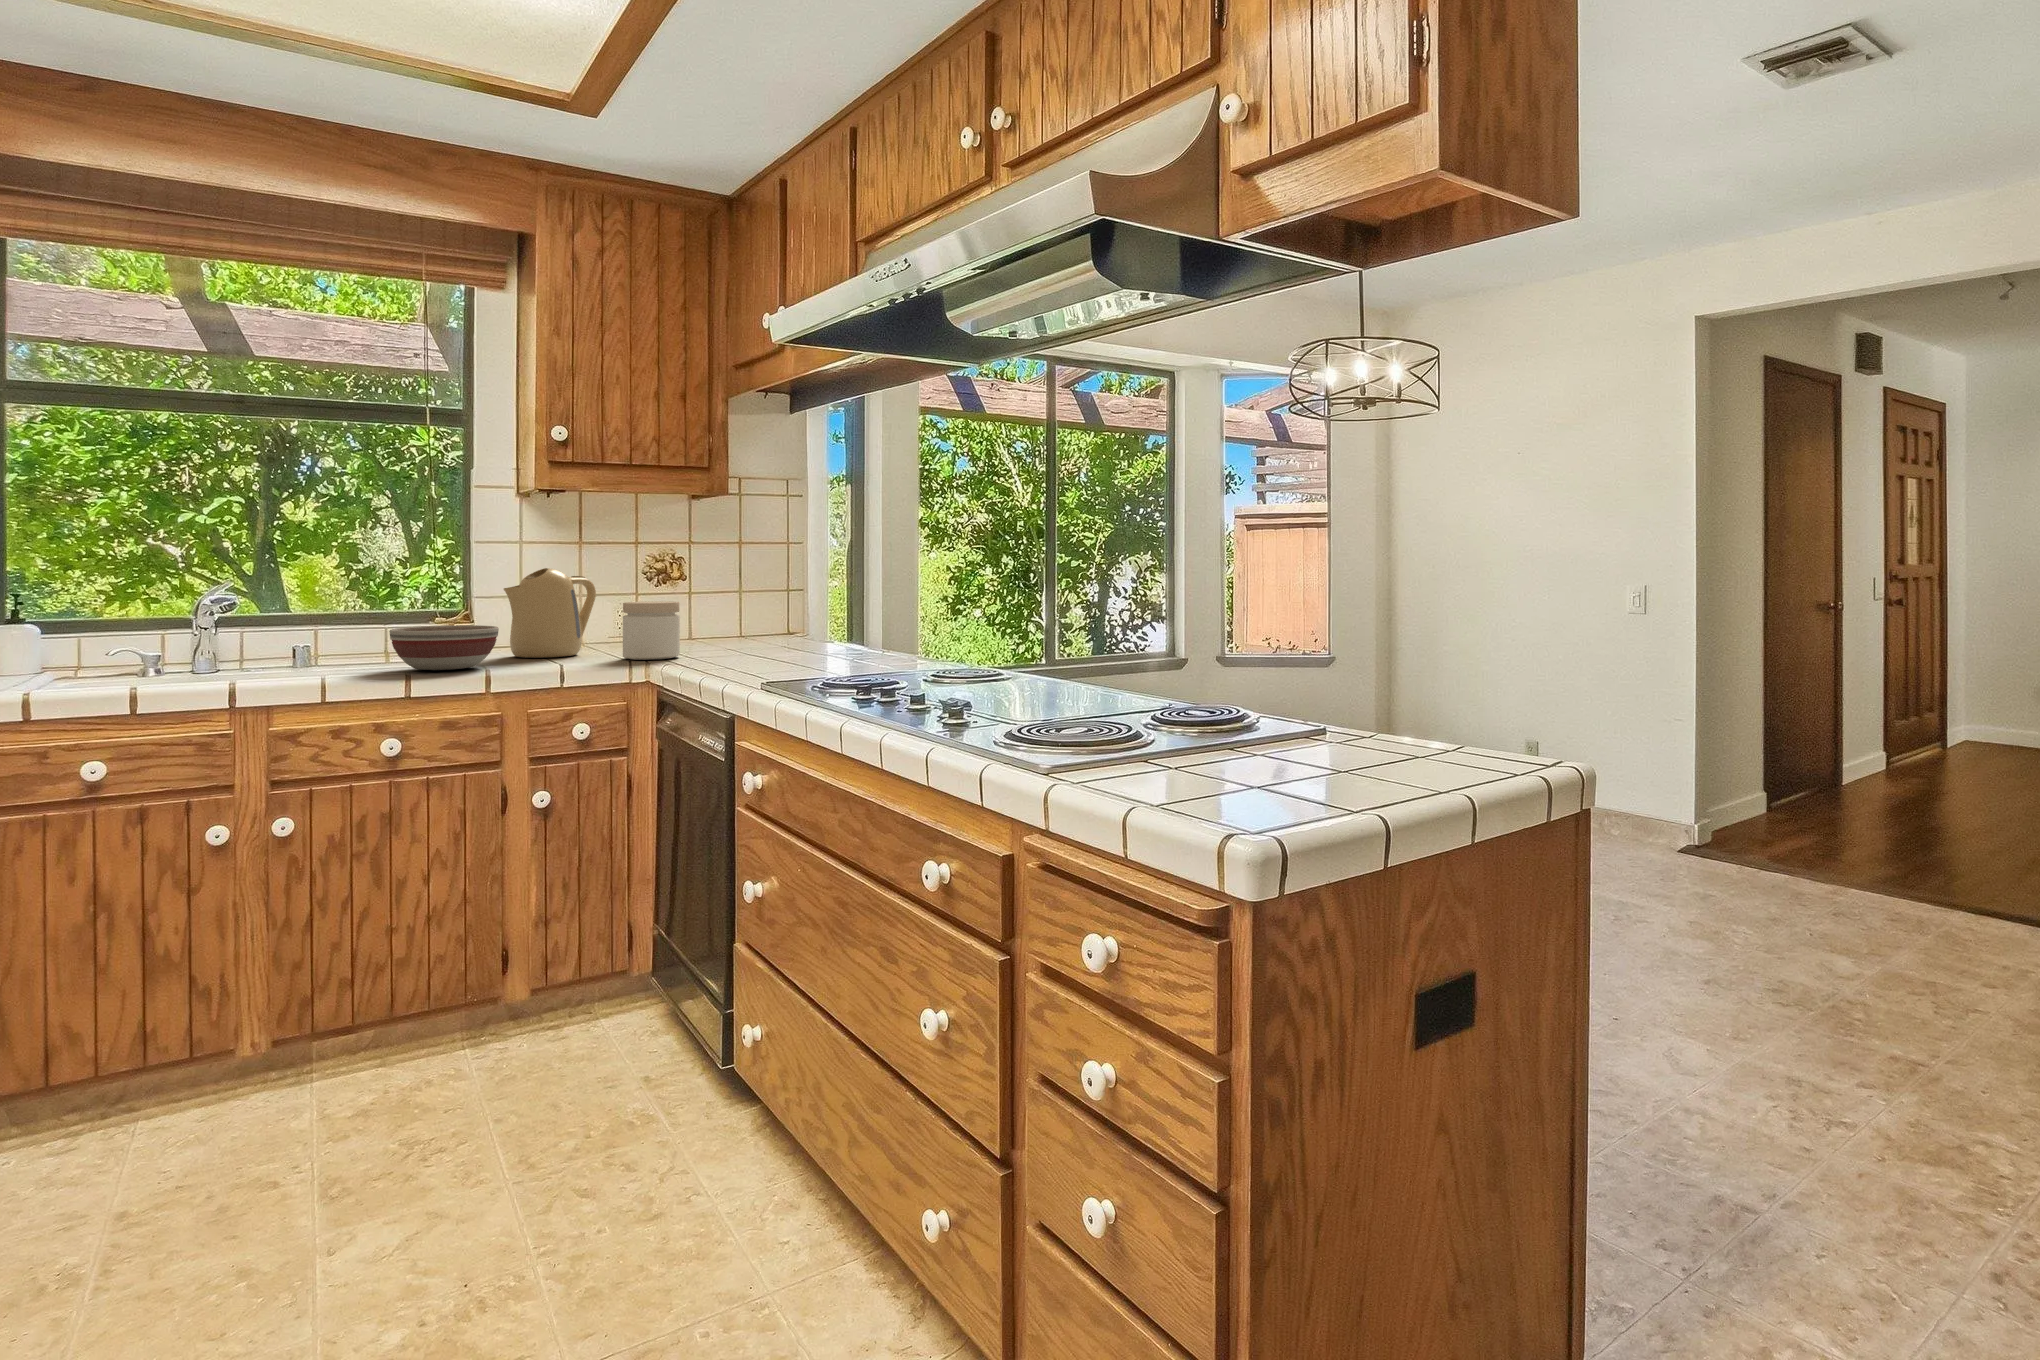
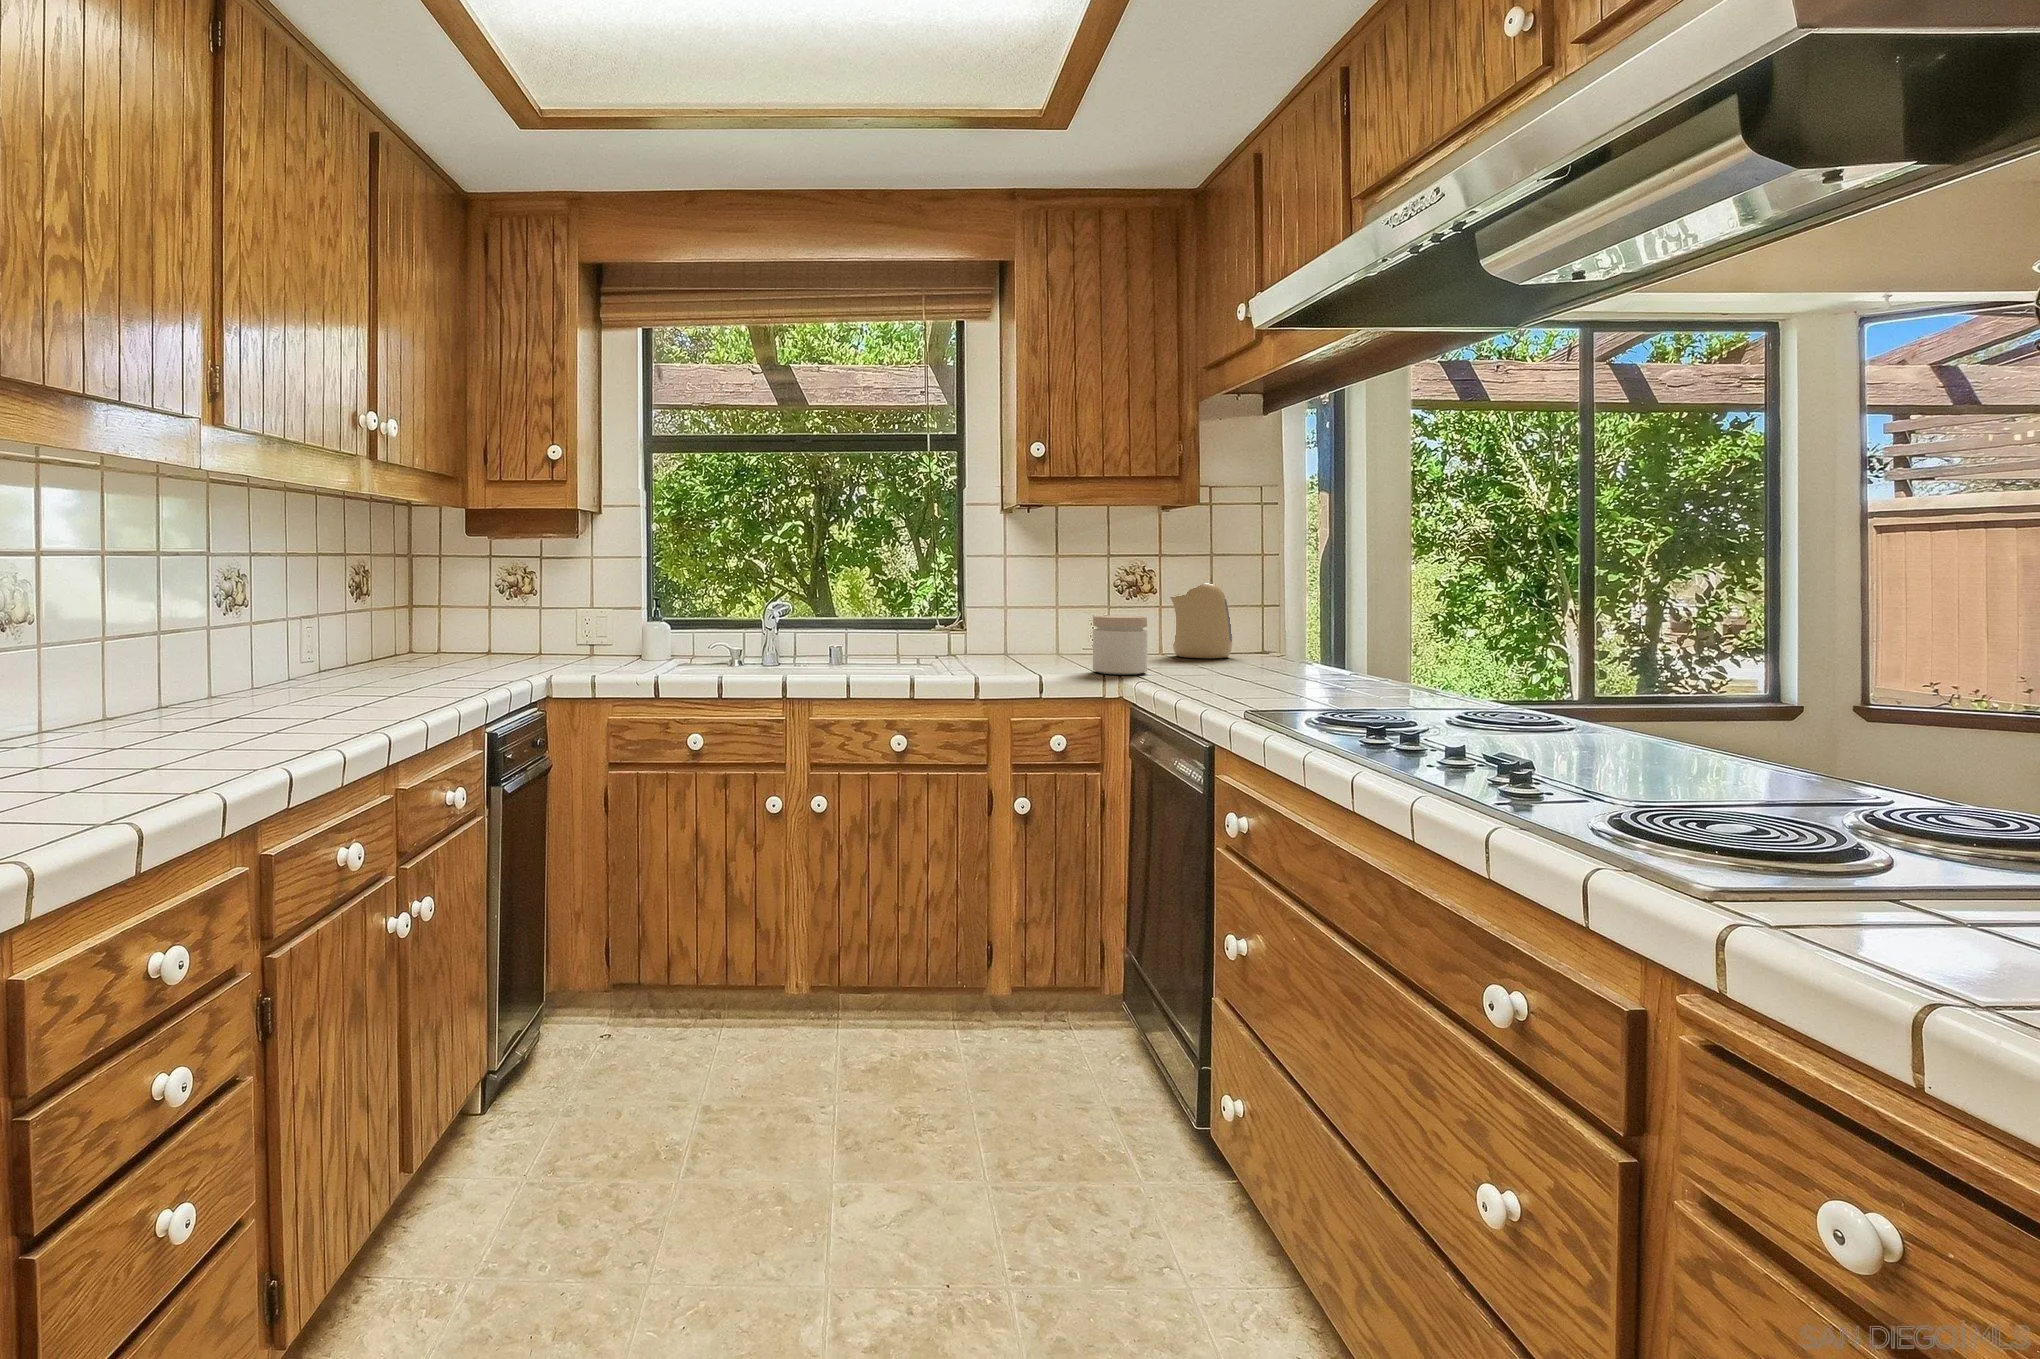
kettle: present [504,568,596,658] -> present [1170,583,1232,658]
bowl: present [389,625,499,670] -> none [899,633,984,674]

